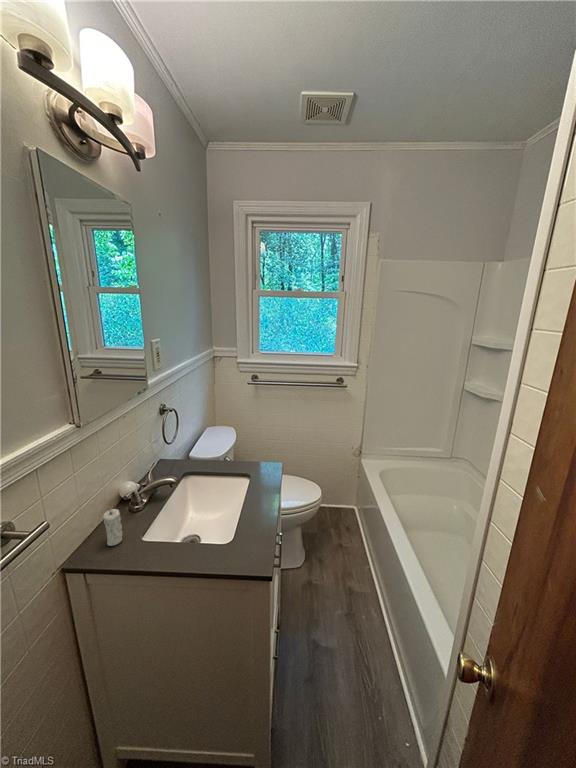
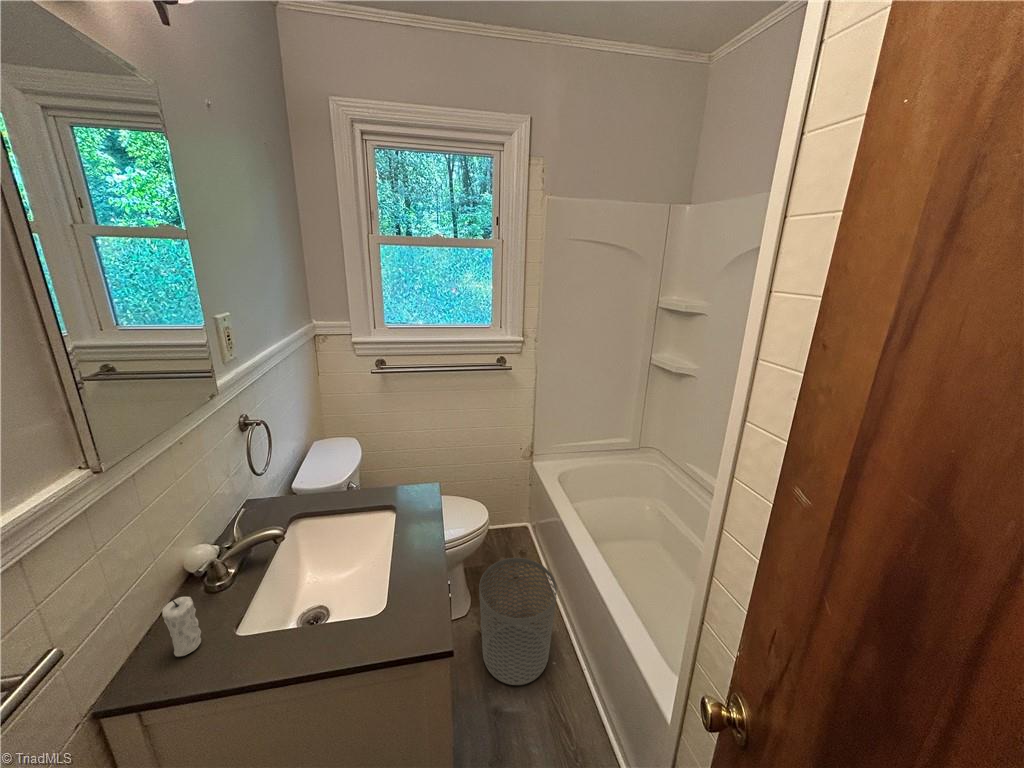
waste bin: none [309,532,370,633] -> present [479,558,557,685]

